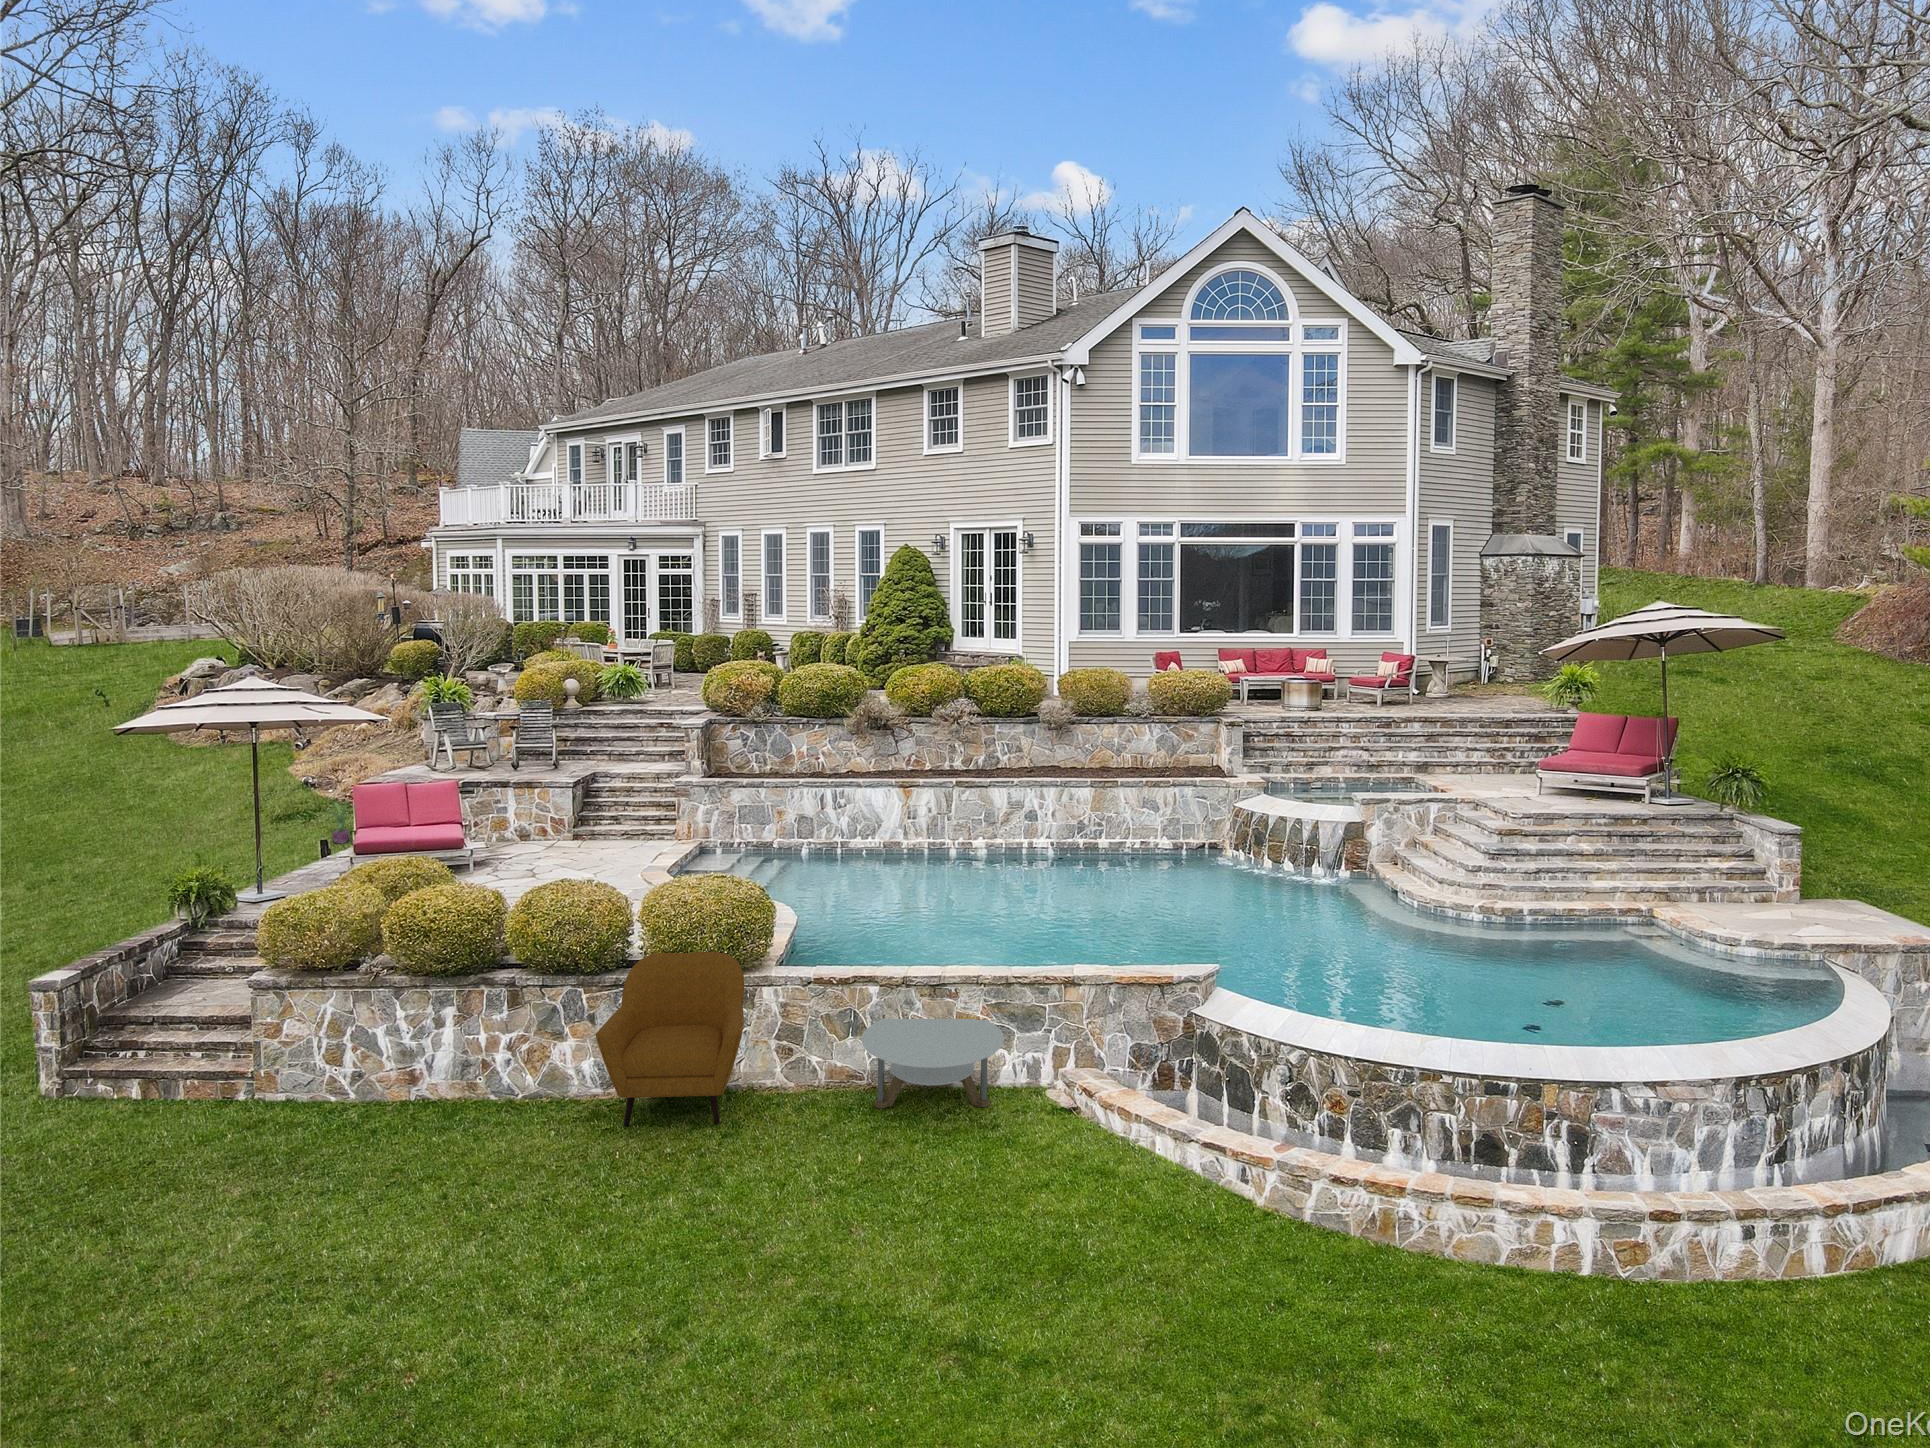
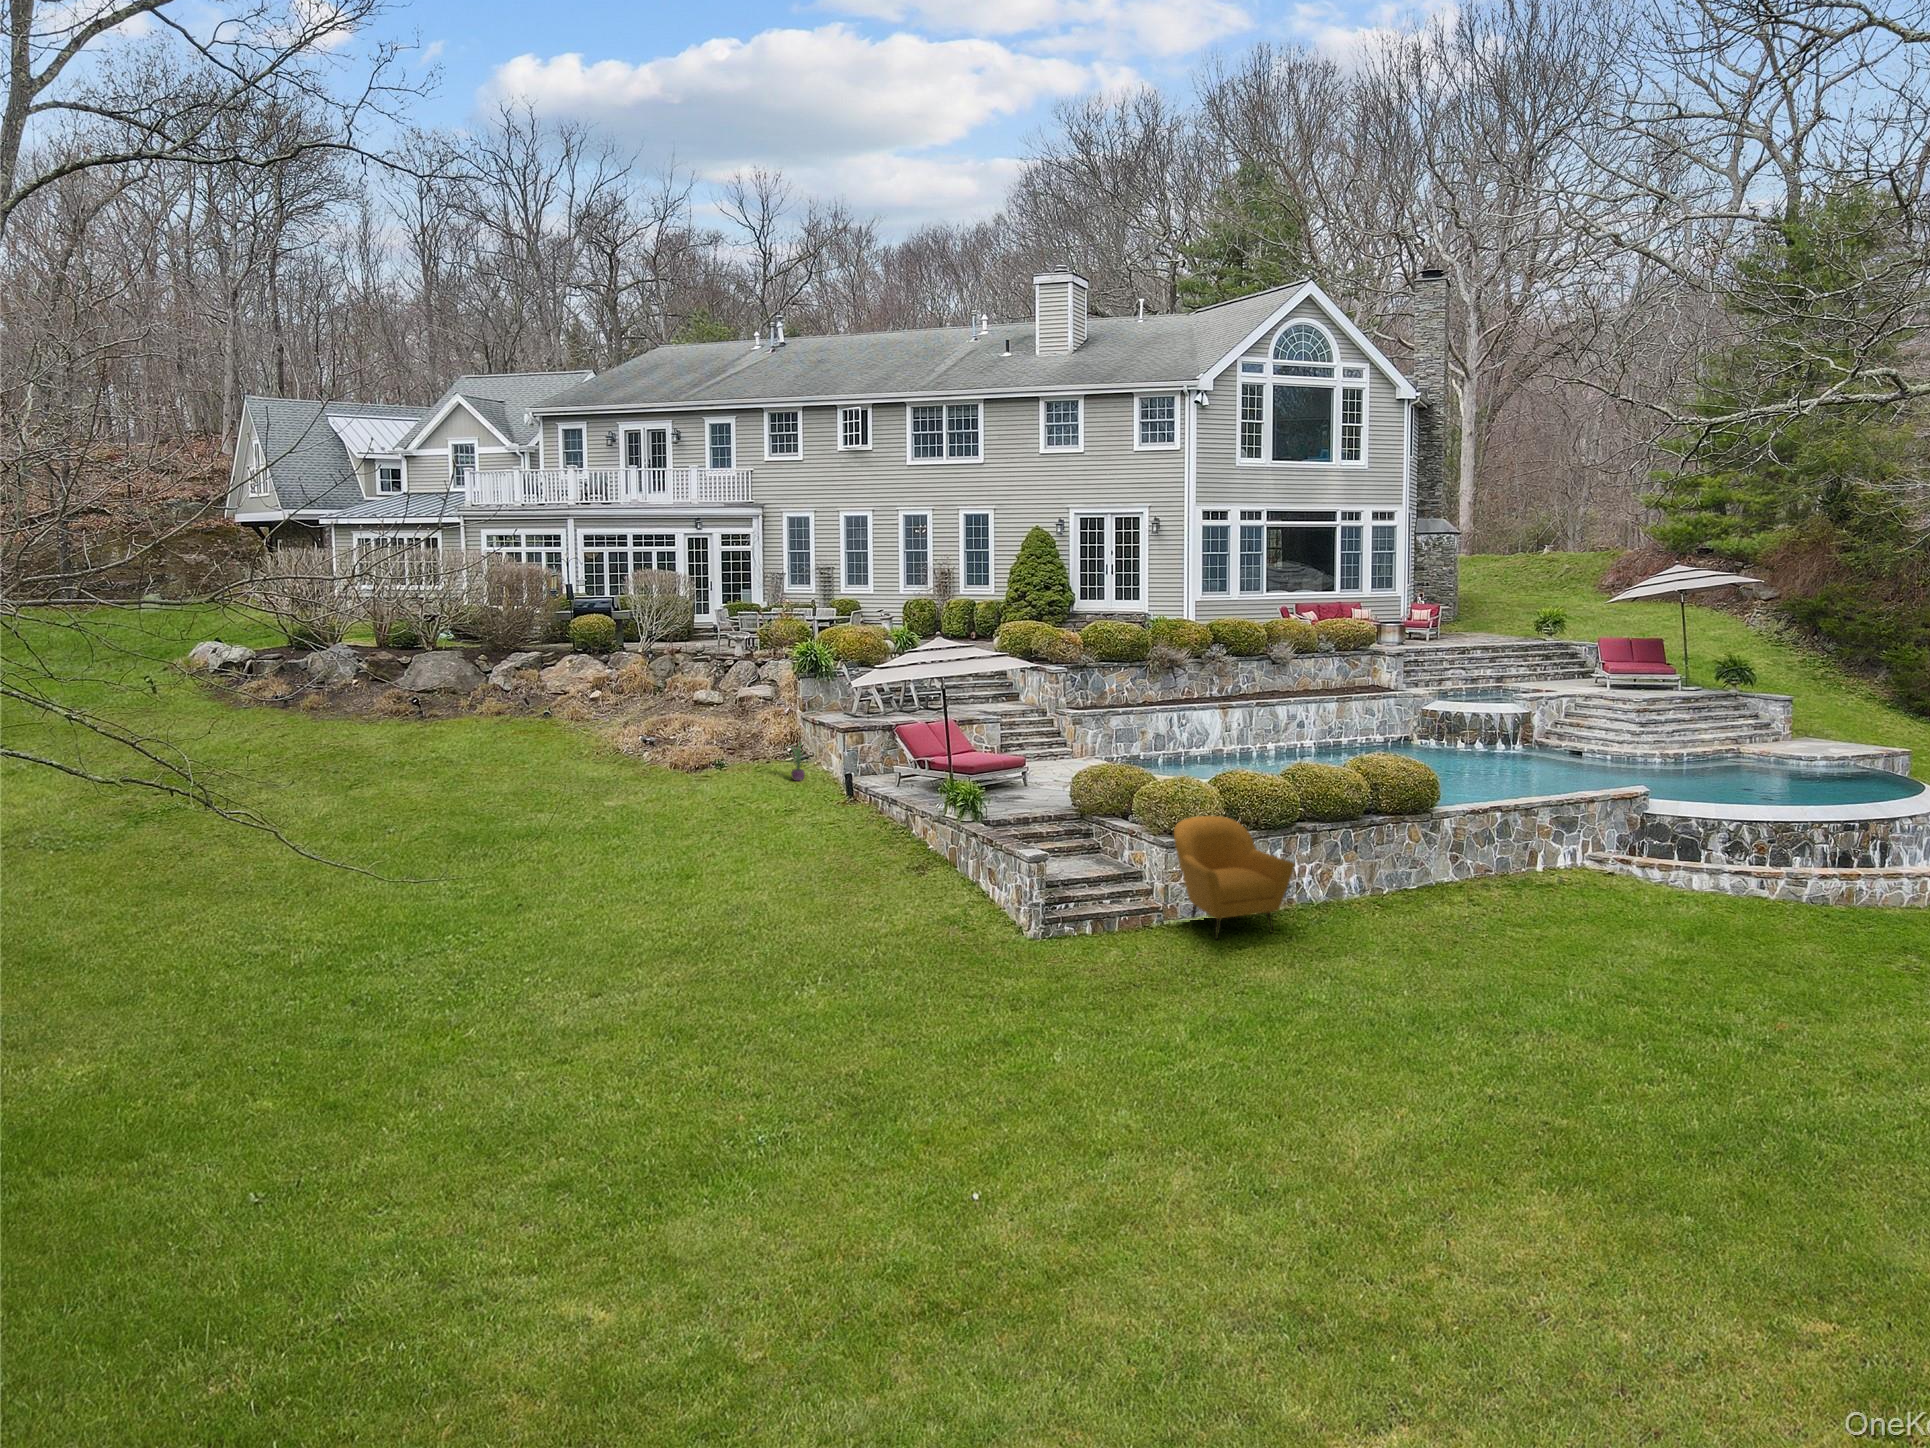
armchair: present [596,952,744,1126] -> present [1174,816,1295,939]
round table: present [861,1019,1004,1108] -> none [1517,827,1616,884]

